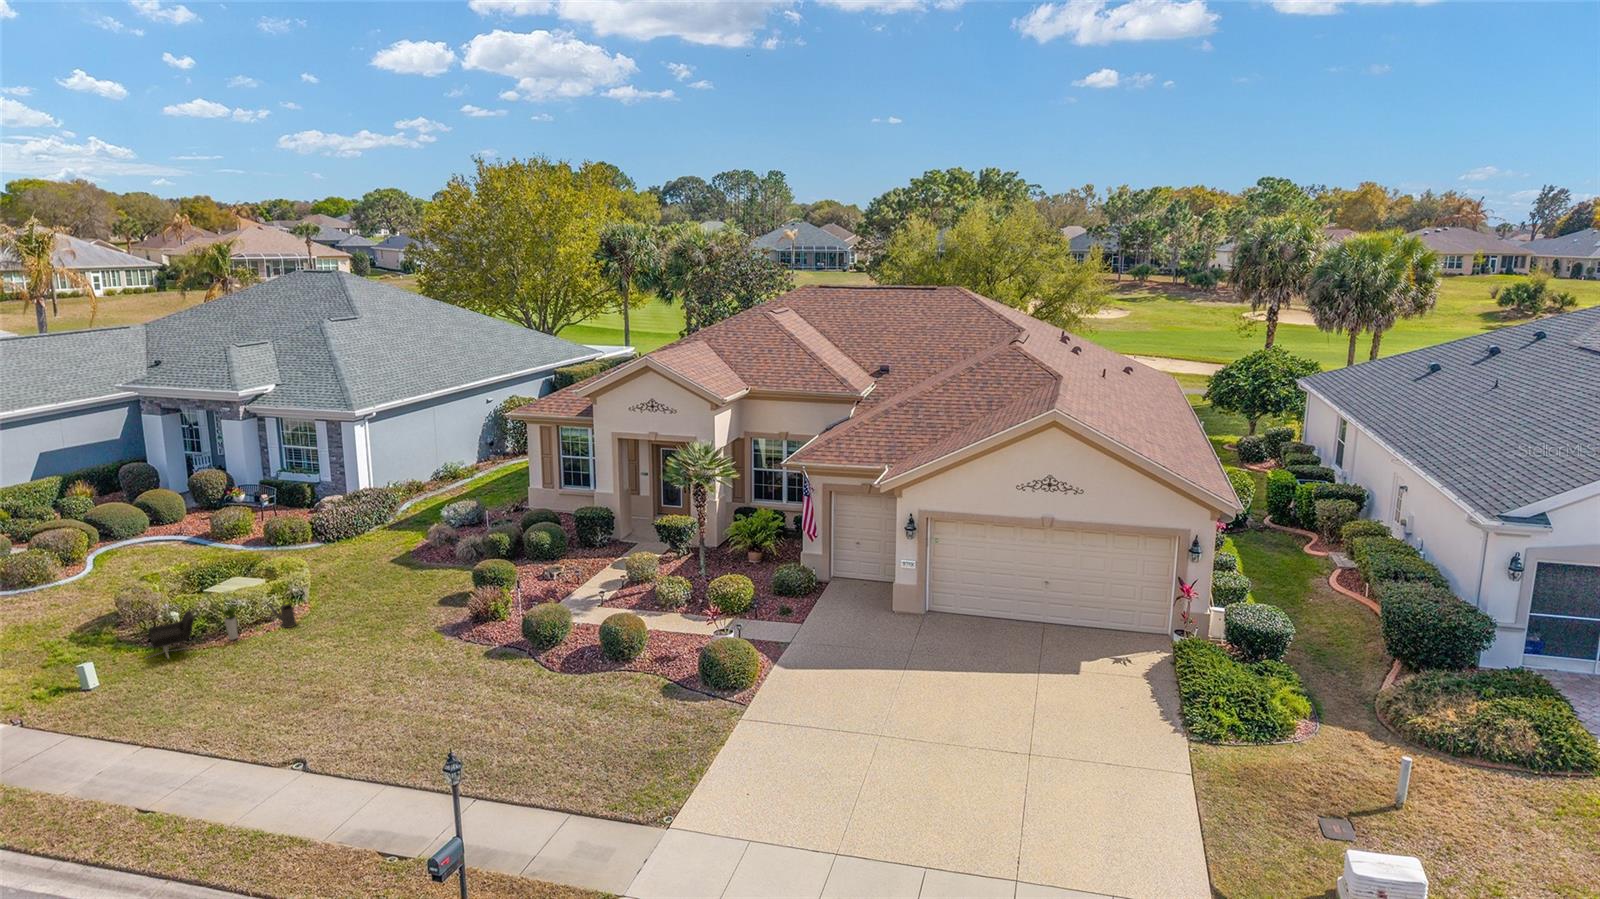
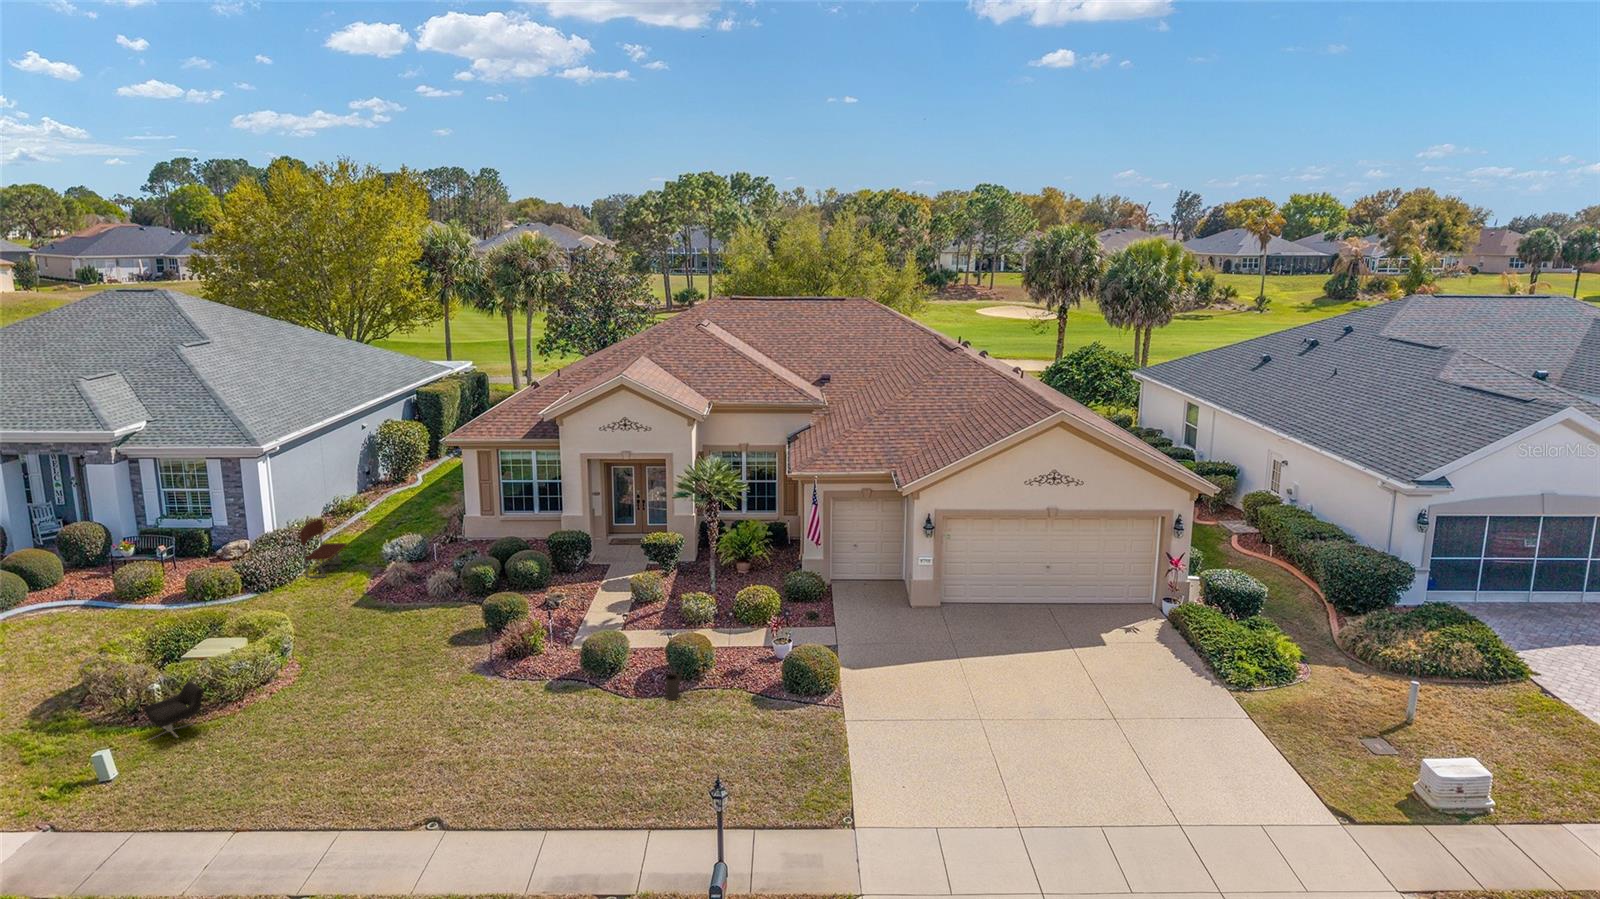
bench: none [366,480,412,533] -> present [300,519,347,578]
watering can: present [268,602,296,628] -> present [665,665,684,700]
planter: present [223,605,238,640] -> none [225,668,246,709]

